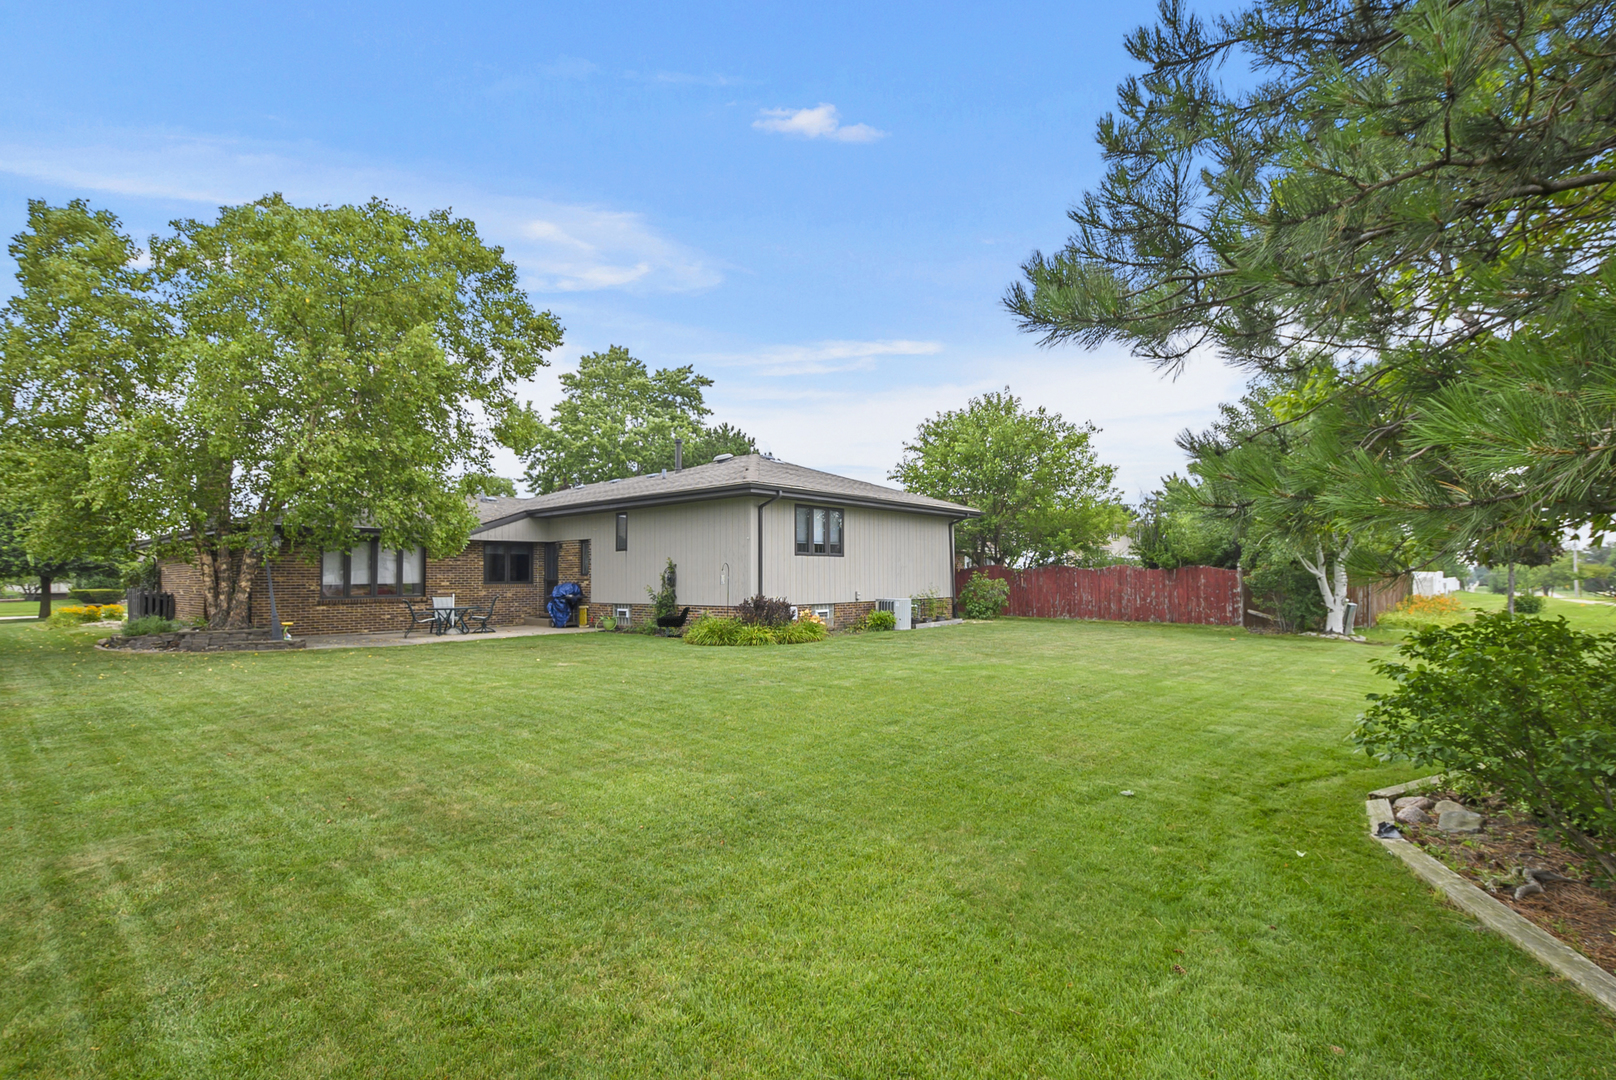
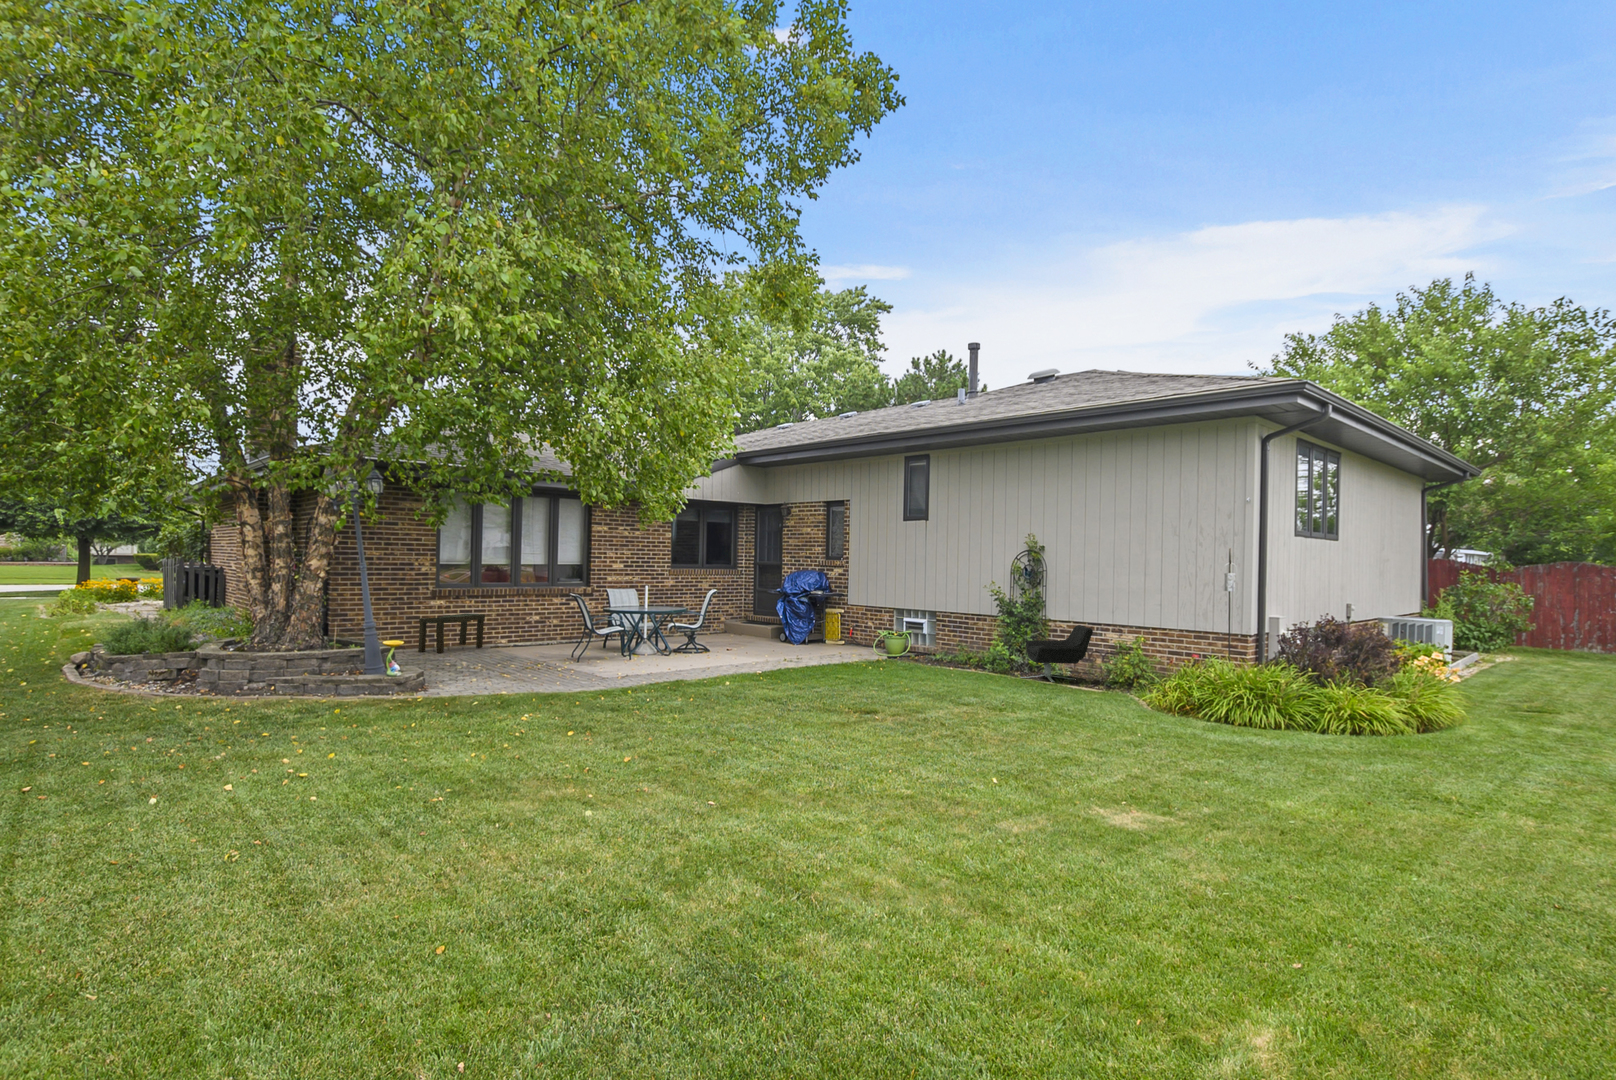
bench: none [310,614,353,637] -> present [418,614,485,653]

